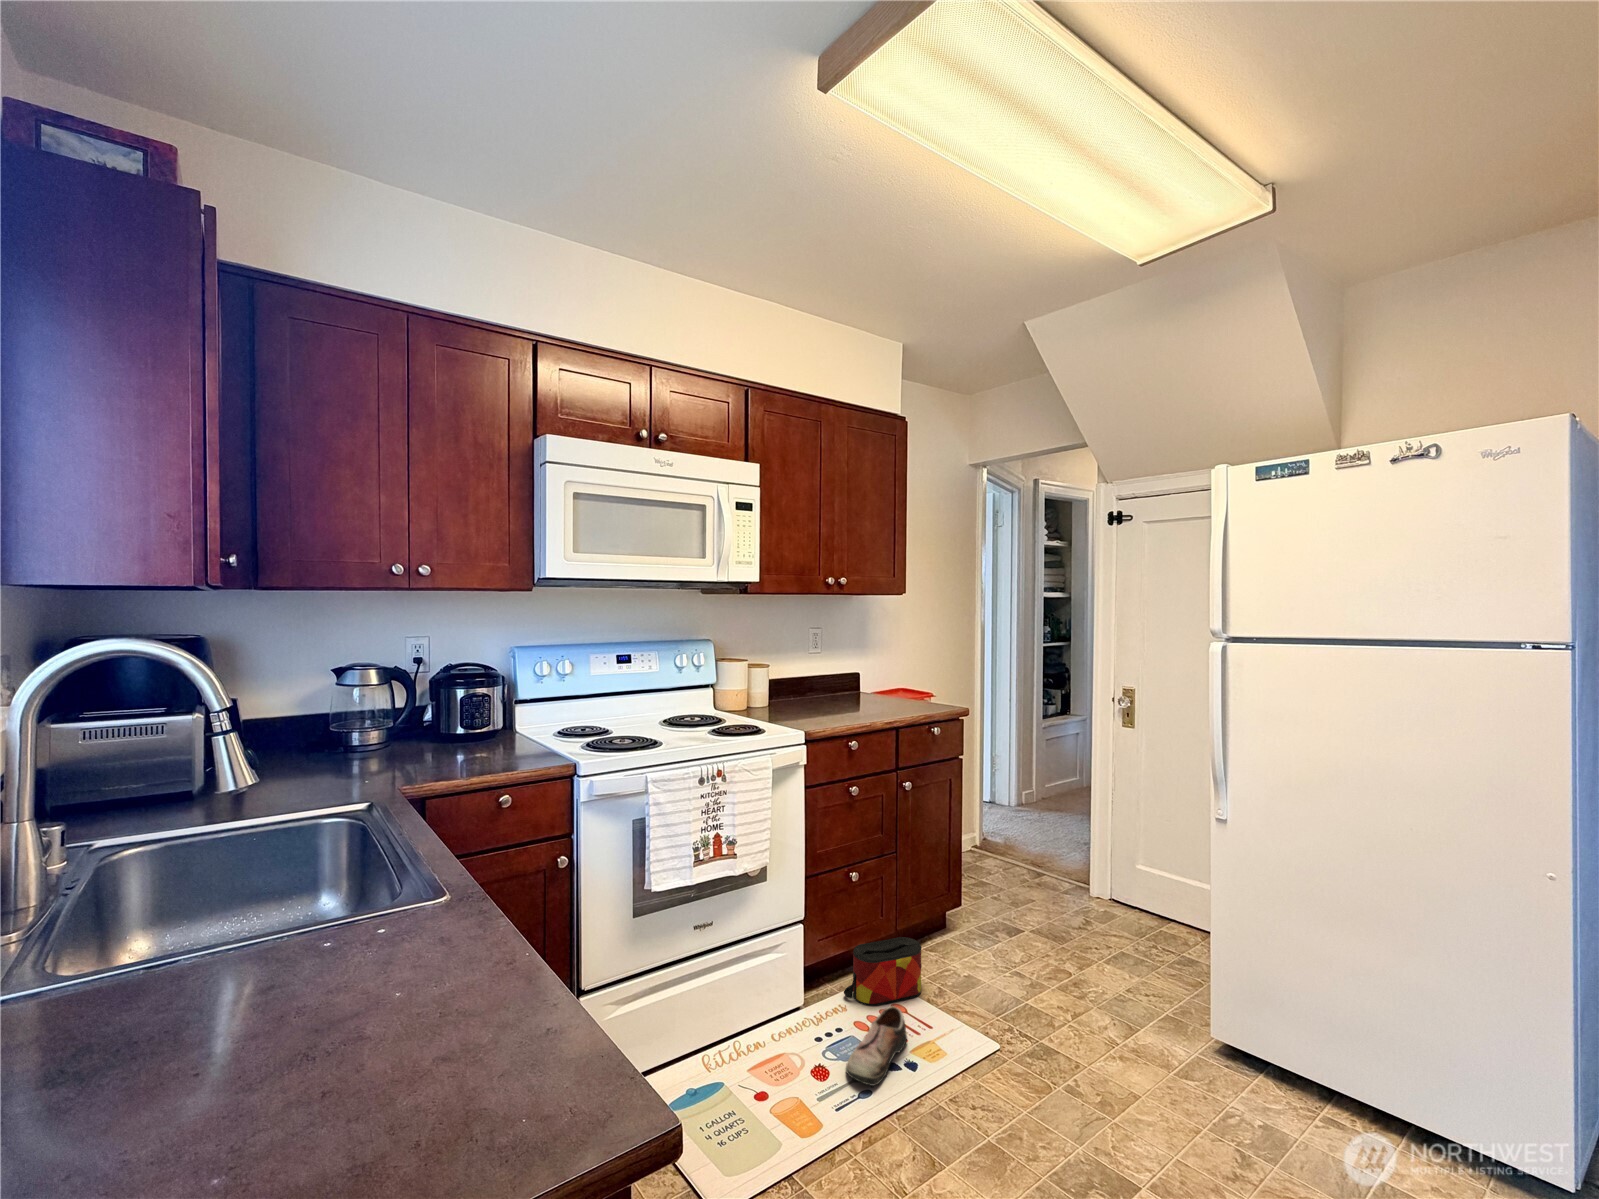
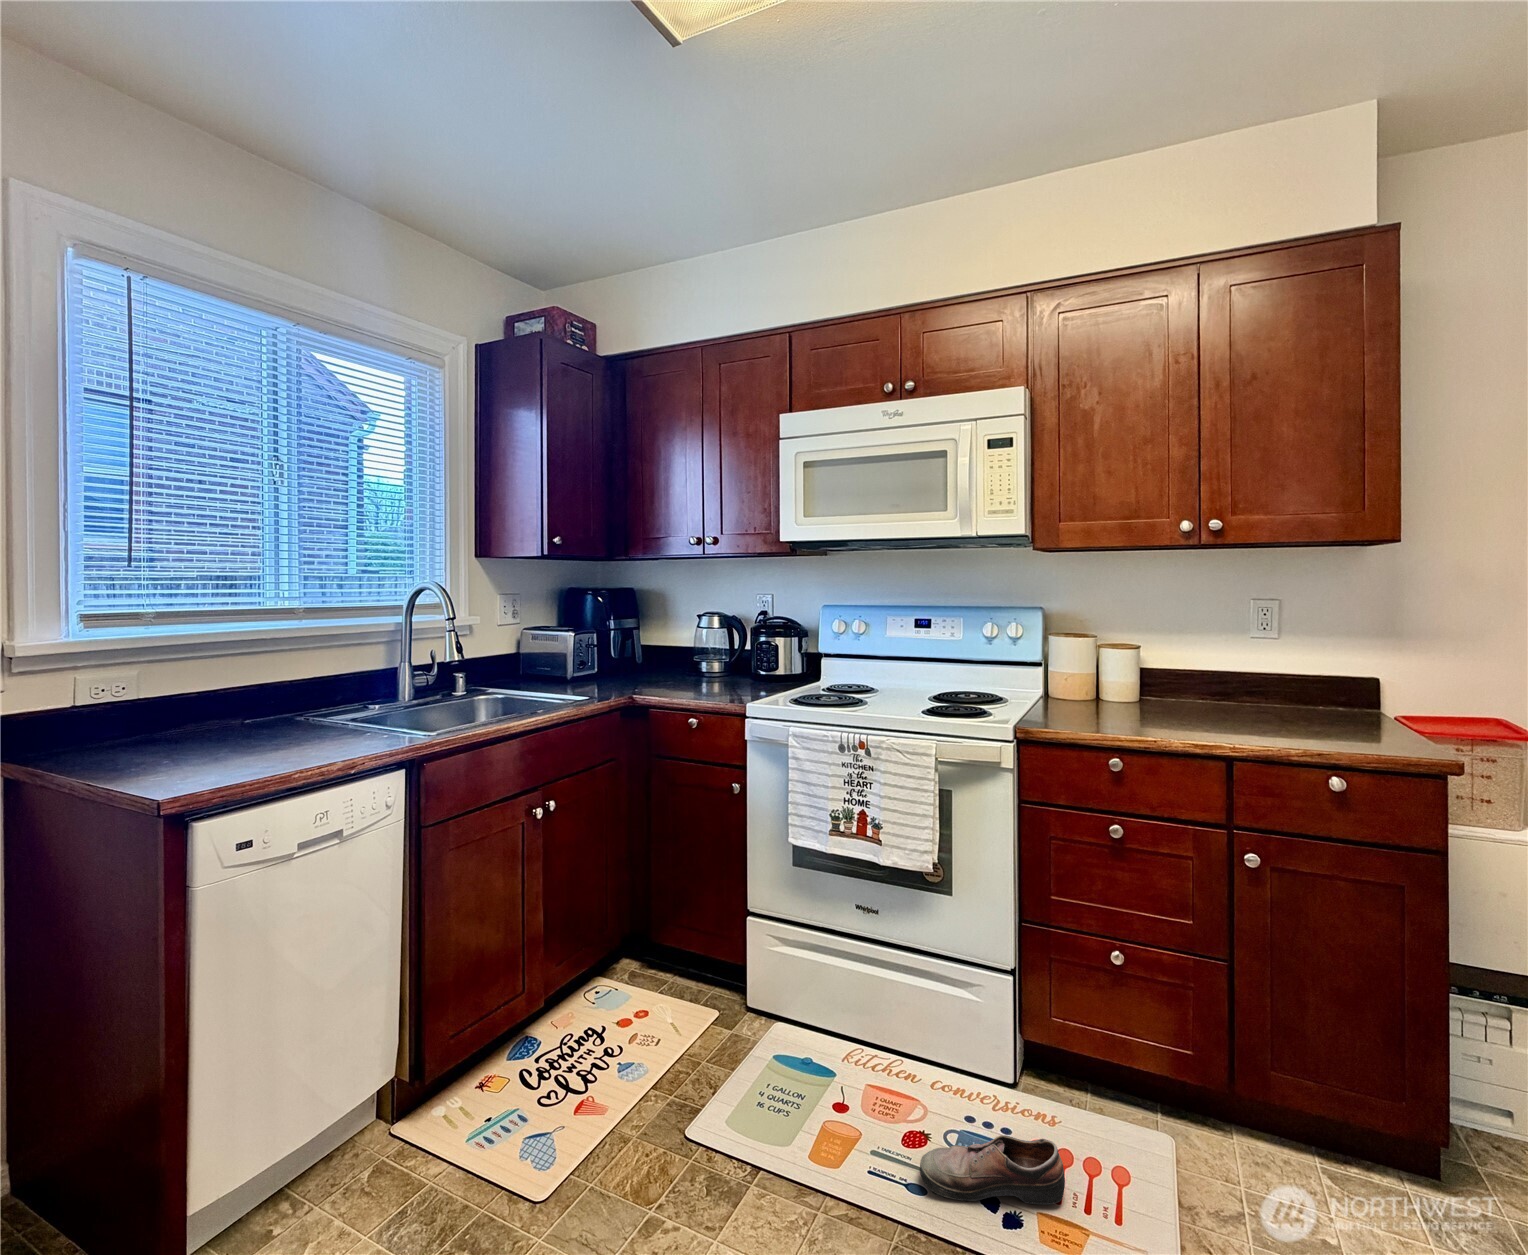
bag: present [844,937,922,1006] -> none [1077,1056,1226,1194]

